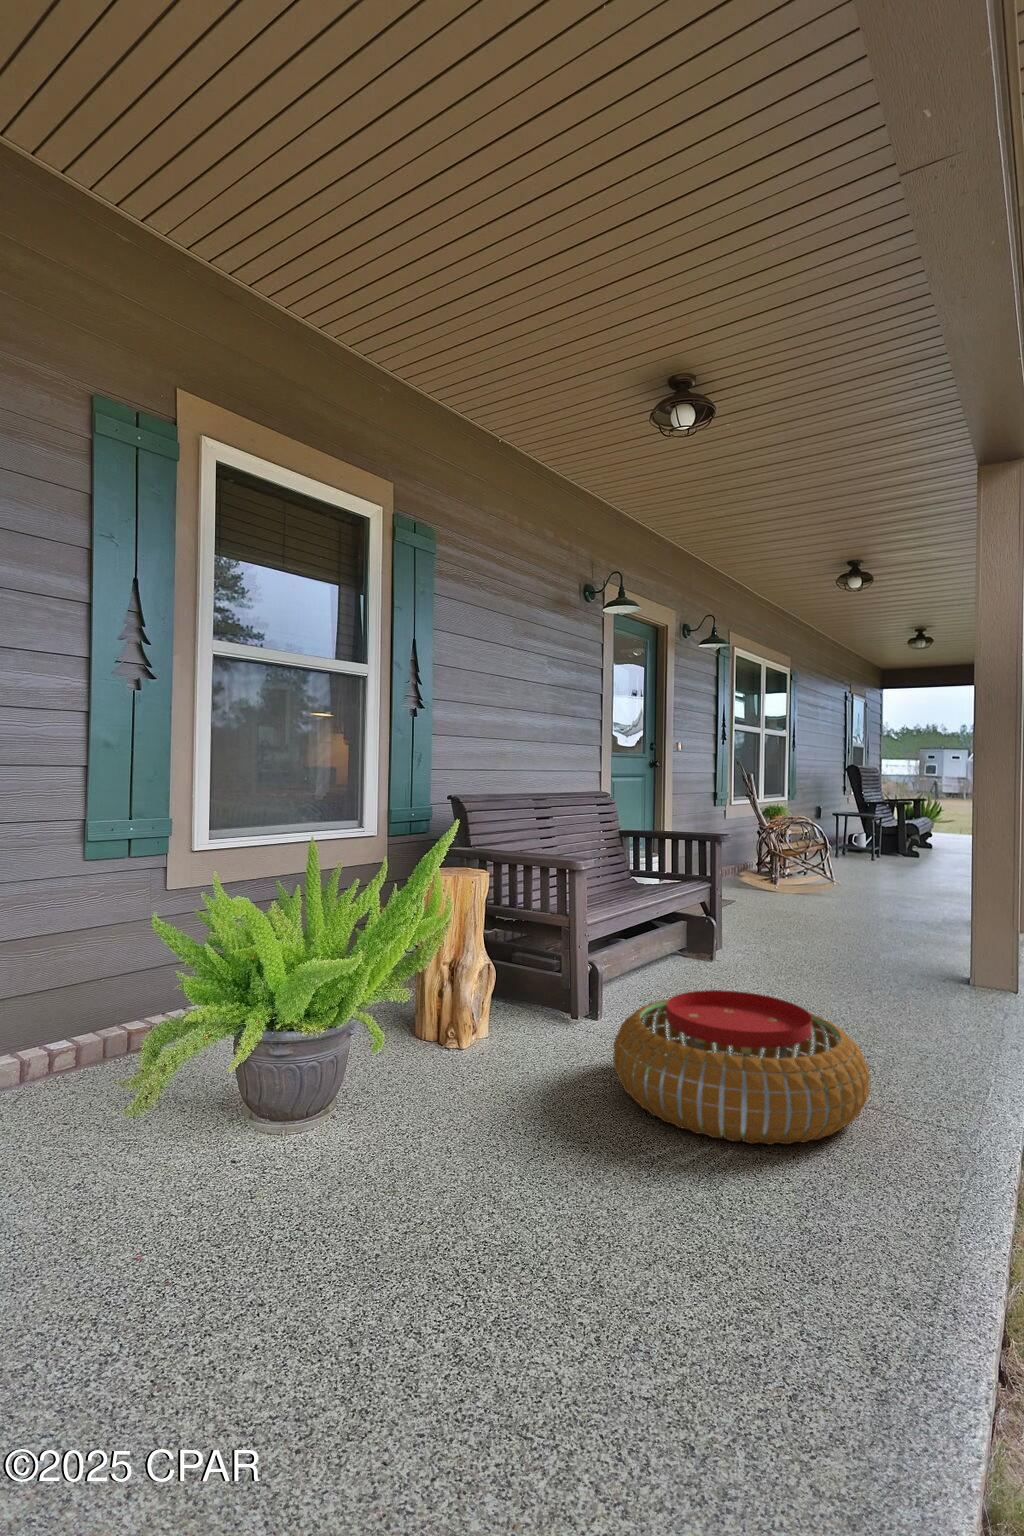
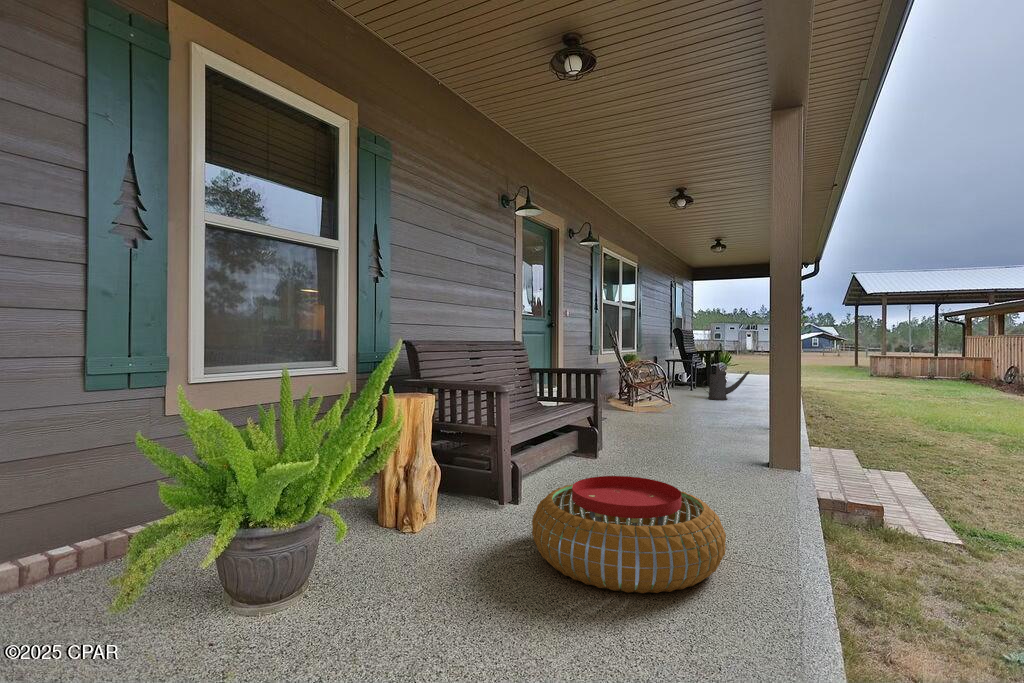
watering can: none [890,825,965,880] -> present [702,364,749,400]

